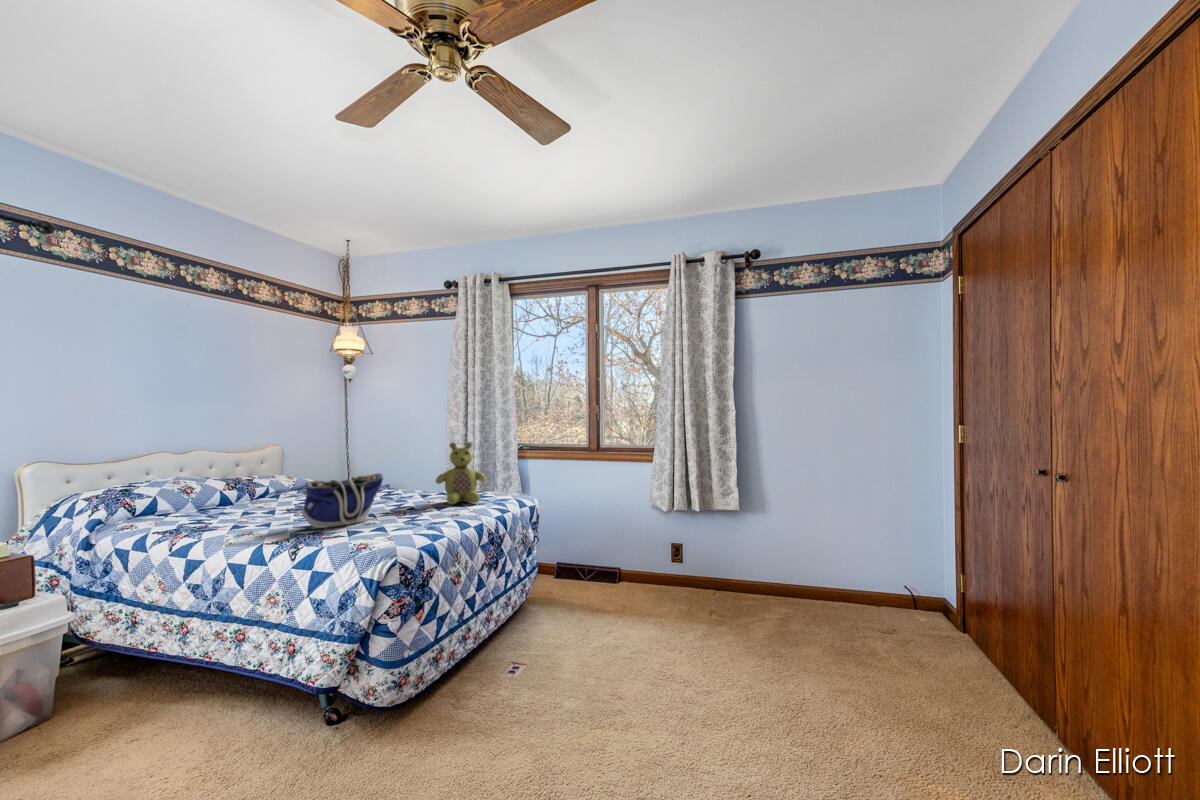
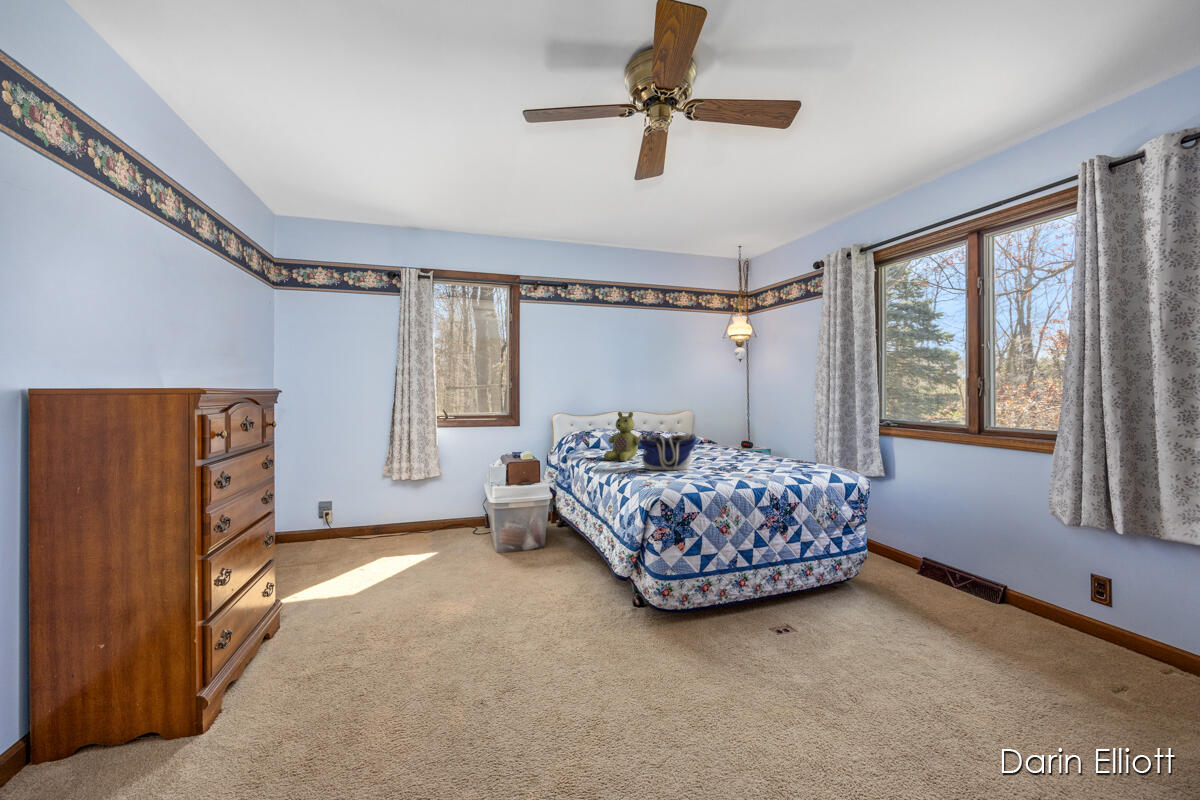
stuffed bear: present [436,442,486,505] -> present [604,412,640,461]

